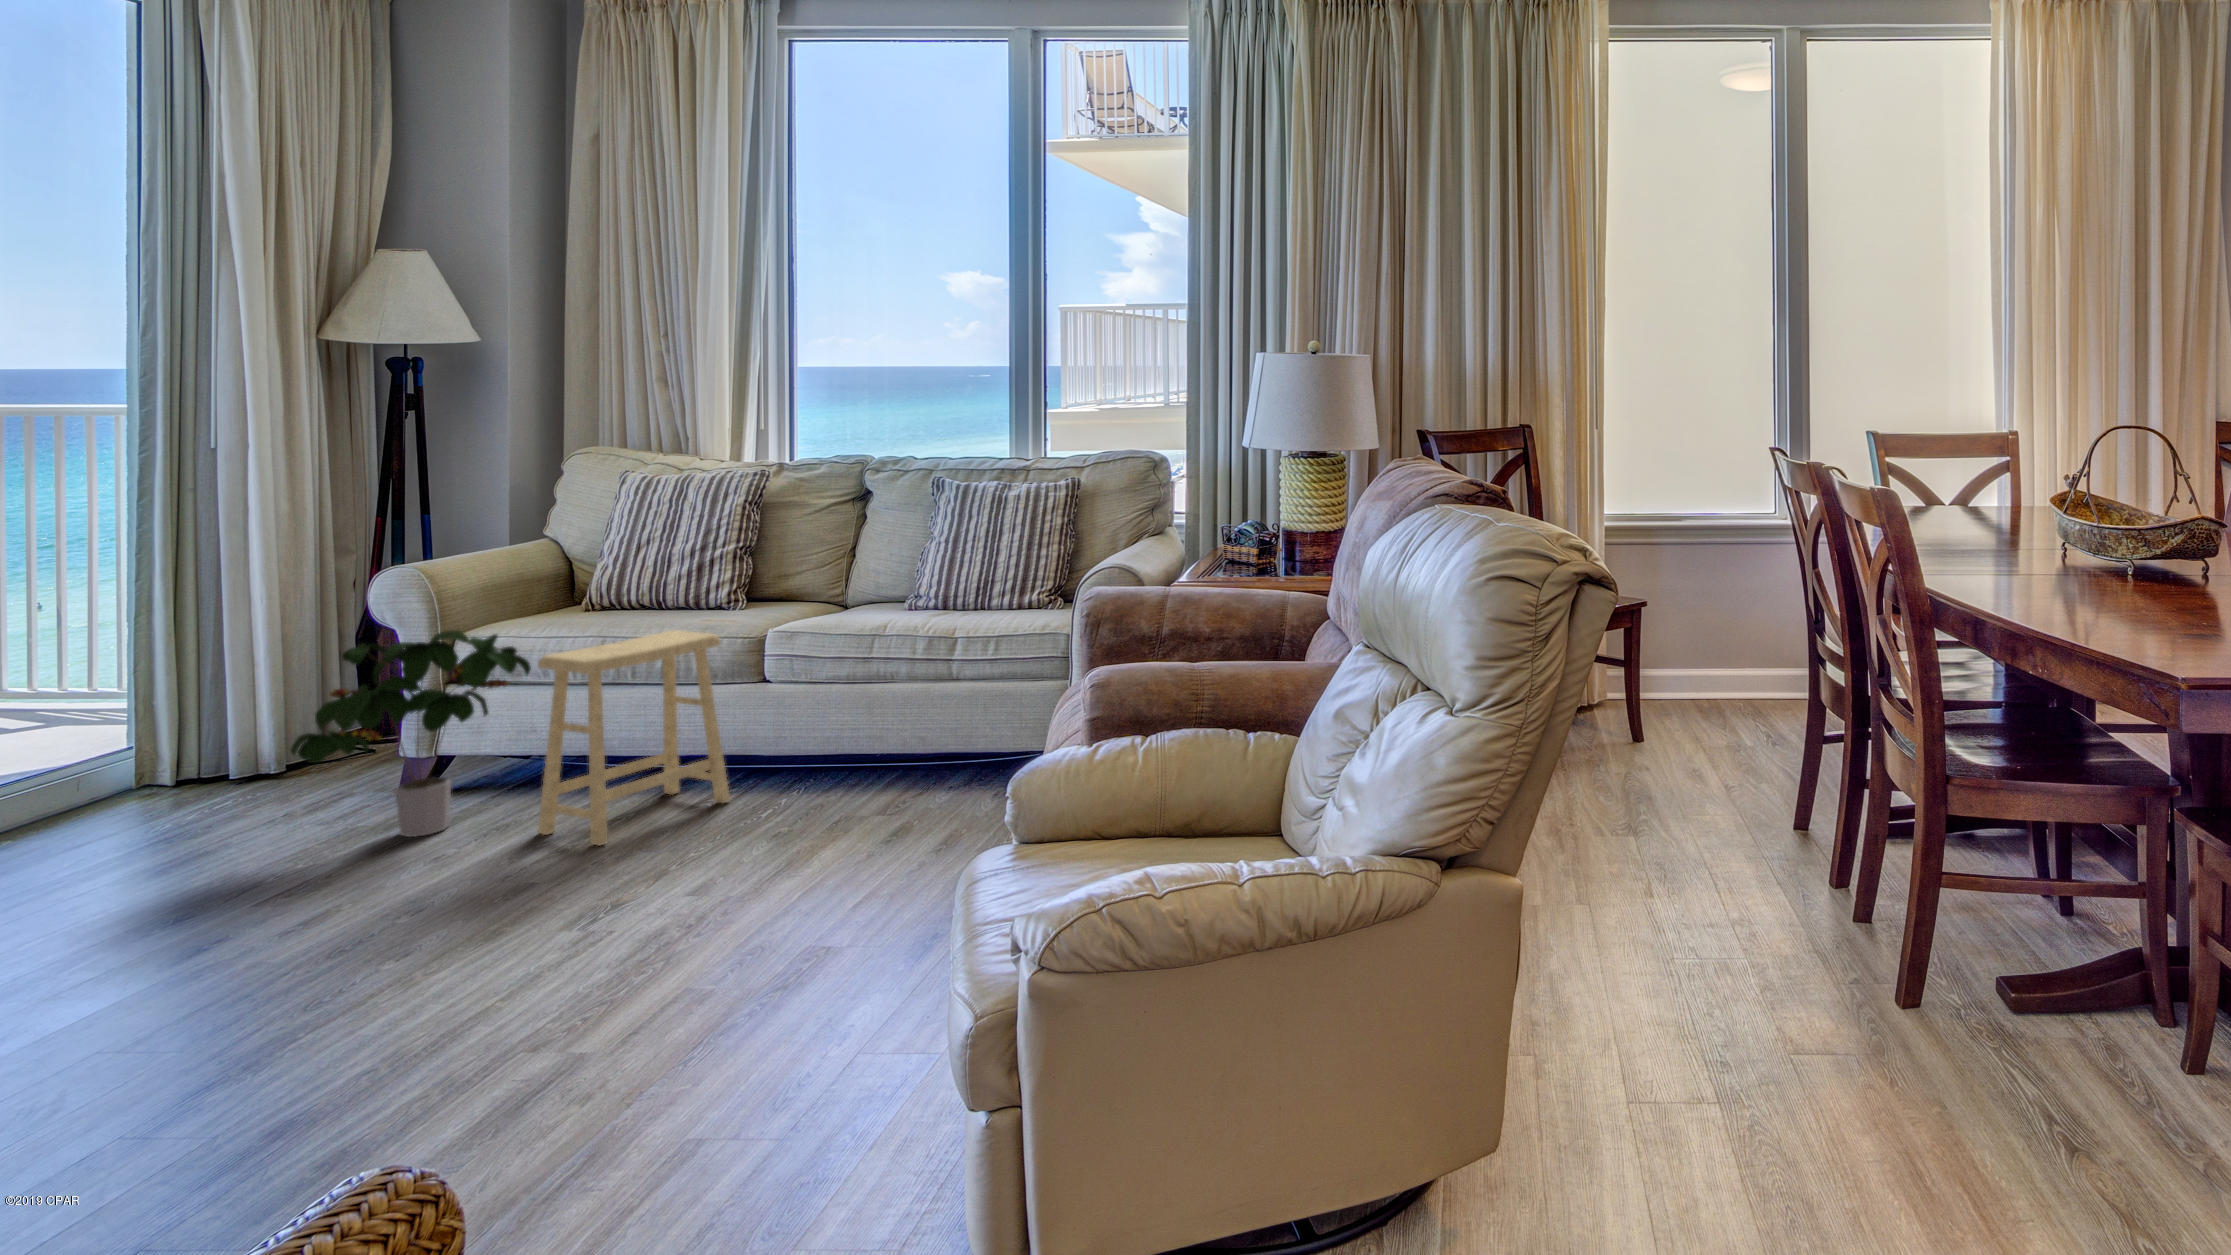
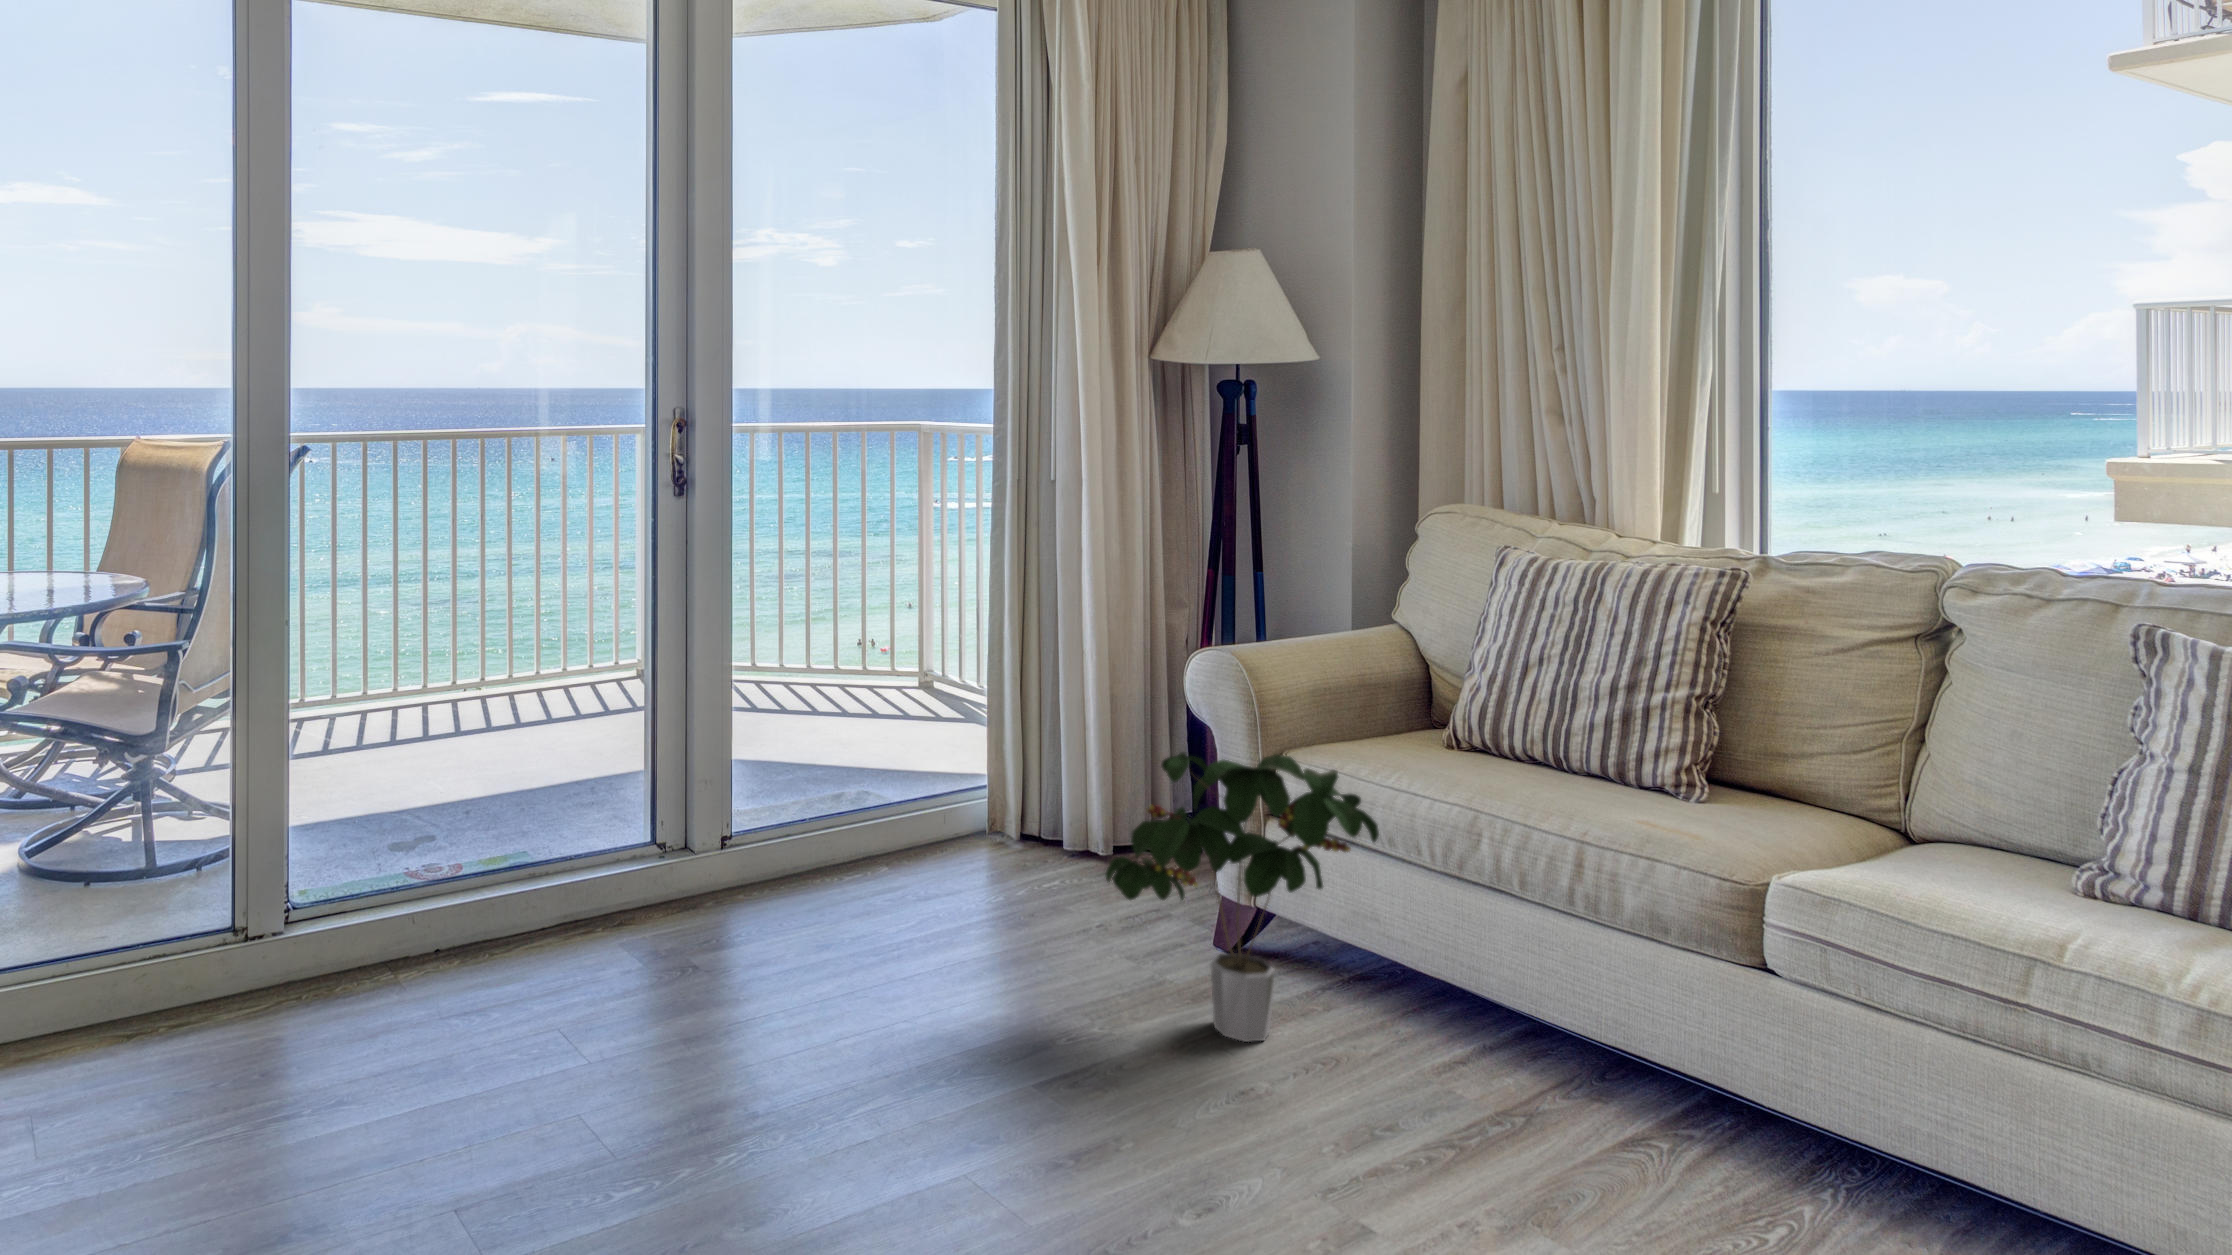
footstool: present [538,630,730,845] -> none [1385,828,1697,1189]

